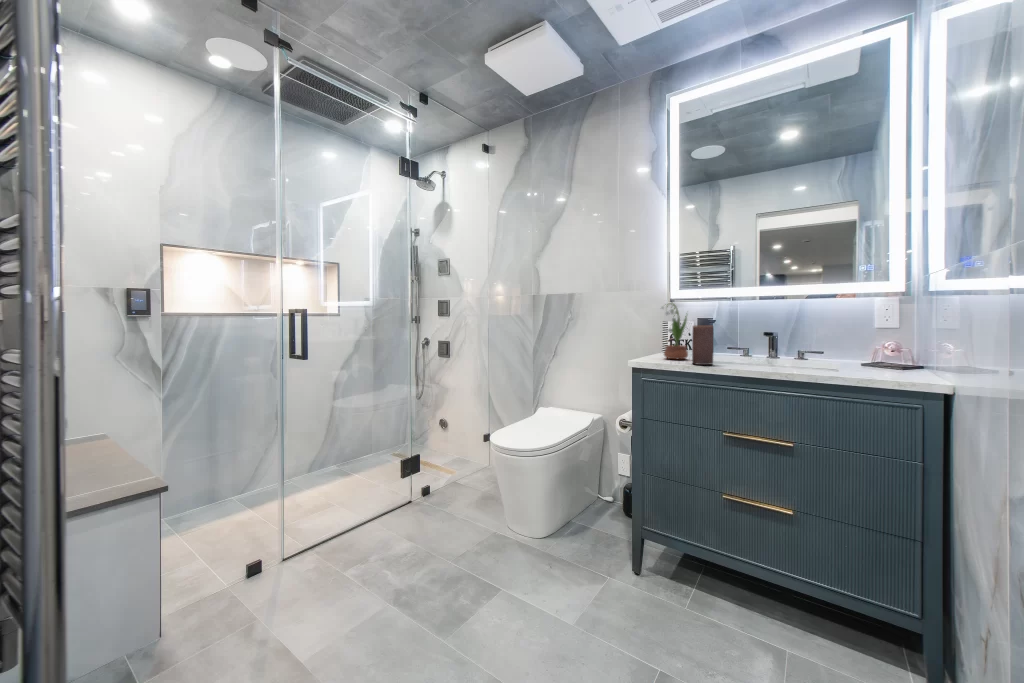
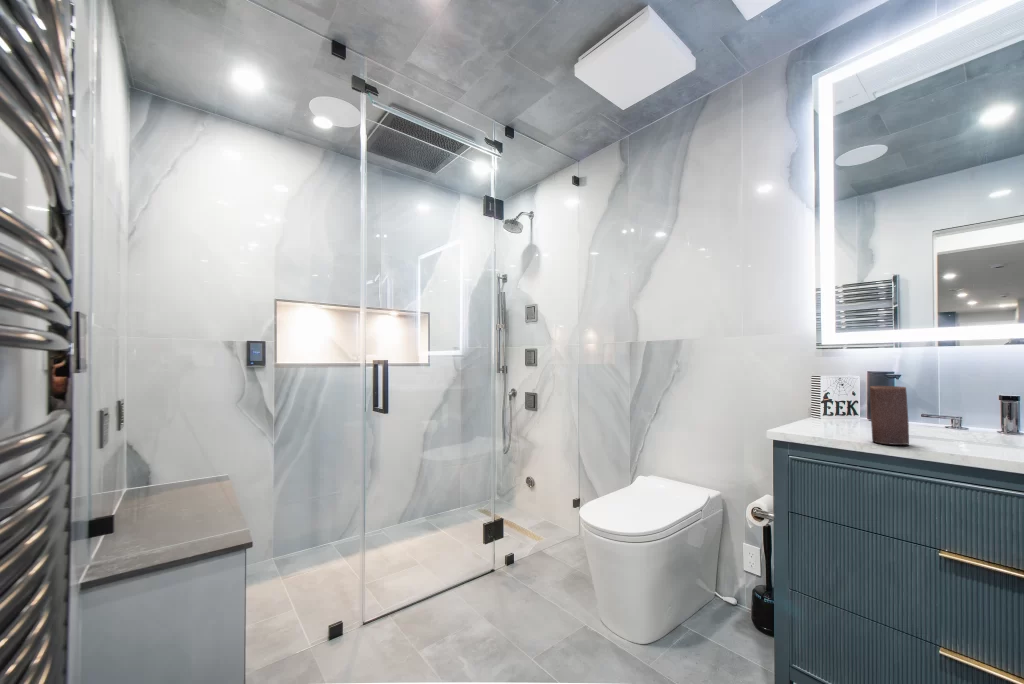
potted flower: present [661,303,688,359] -> none [811,350,860,432]

